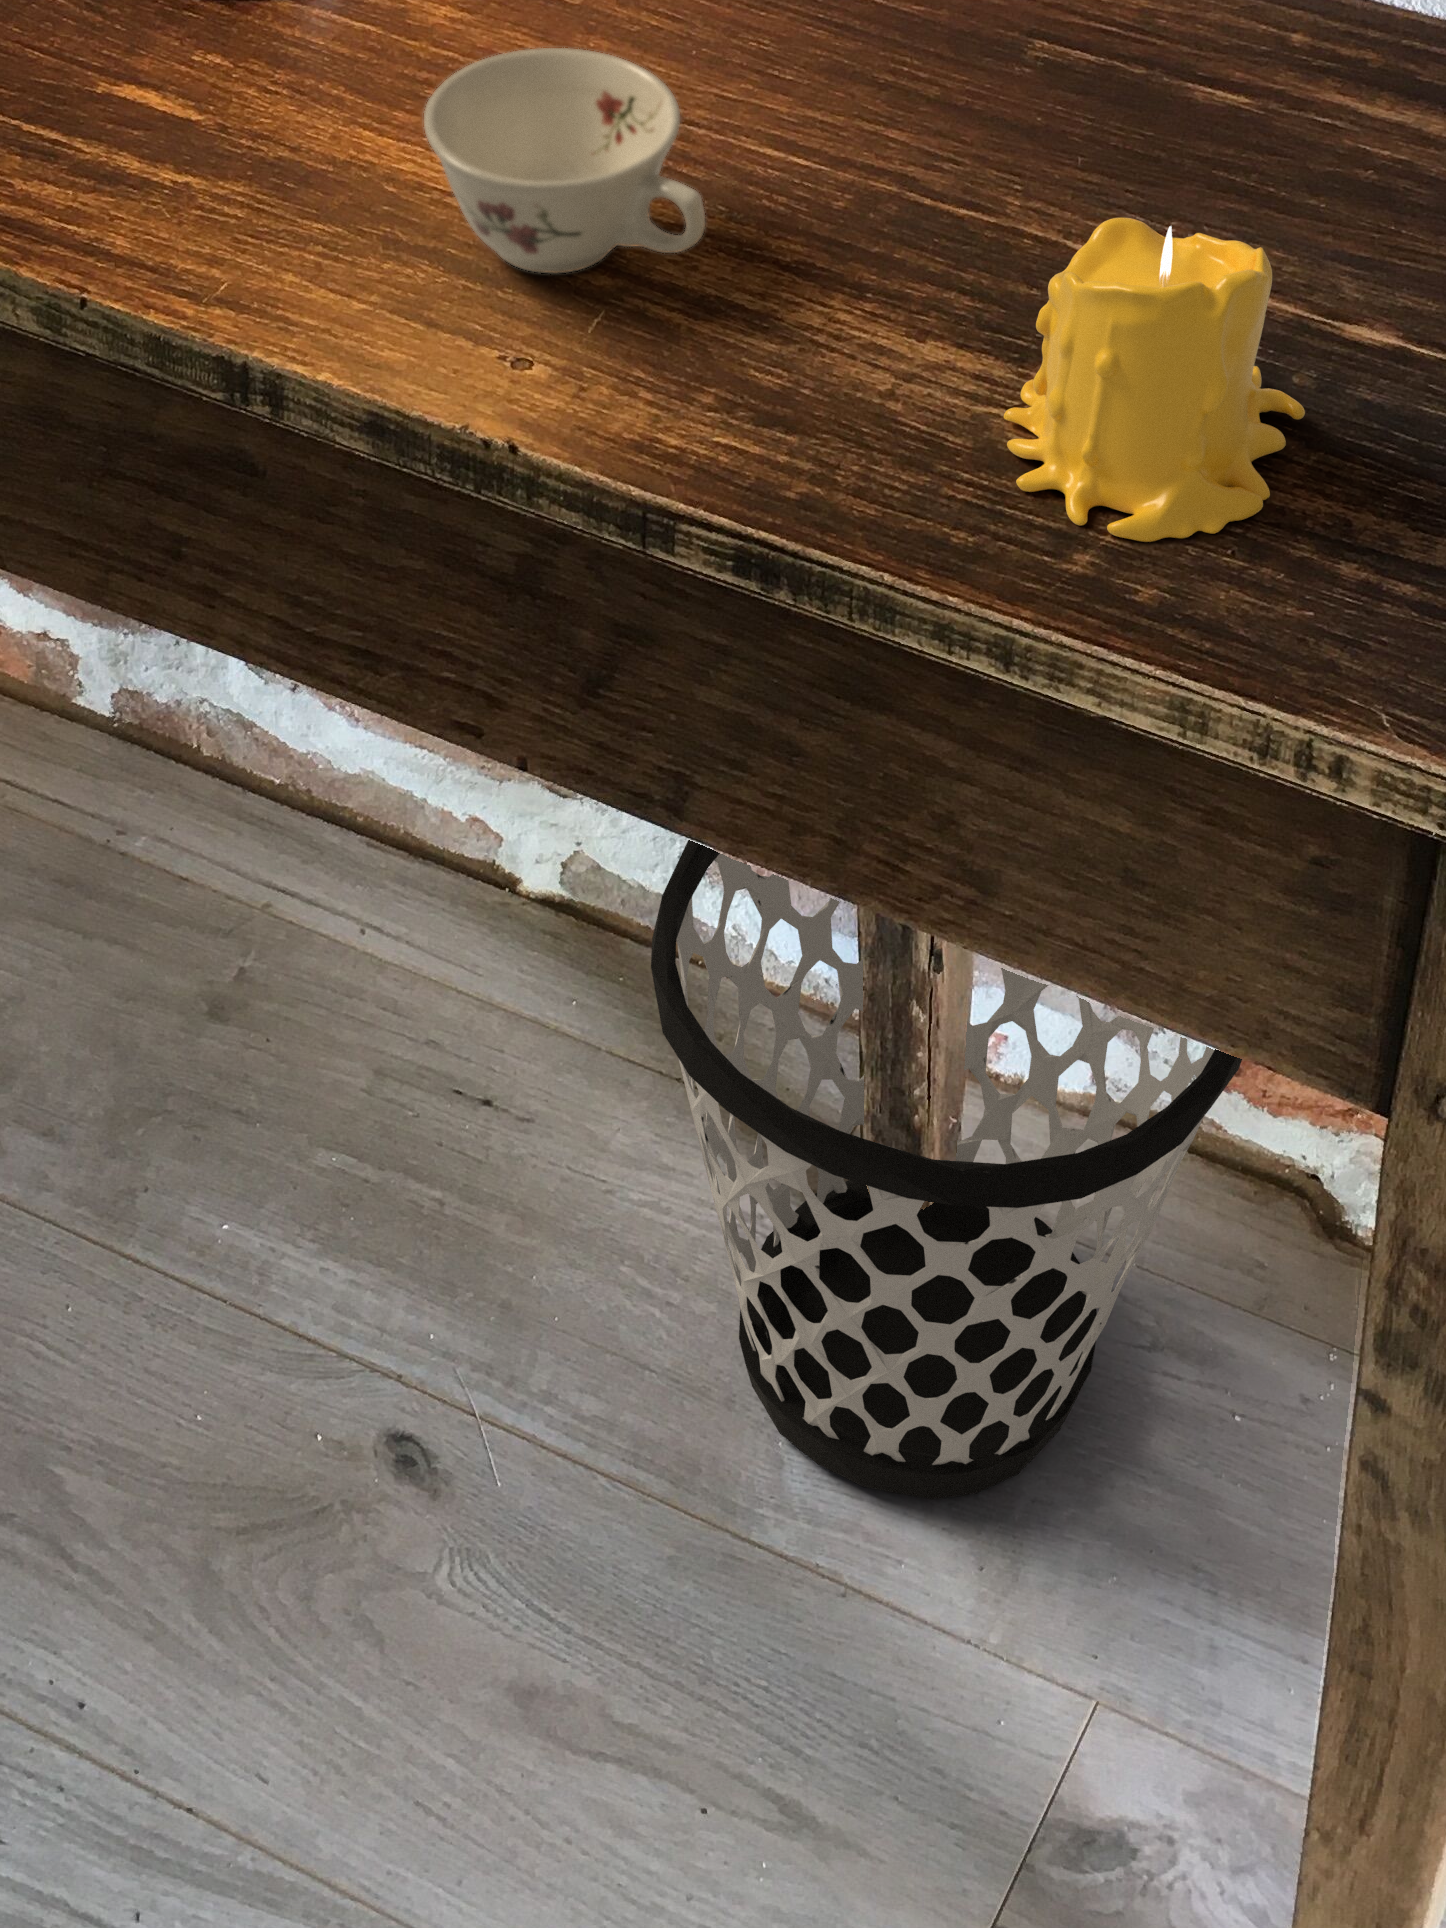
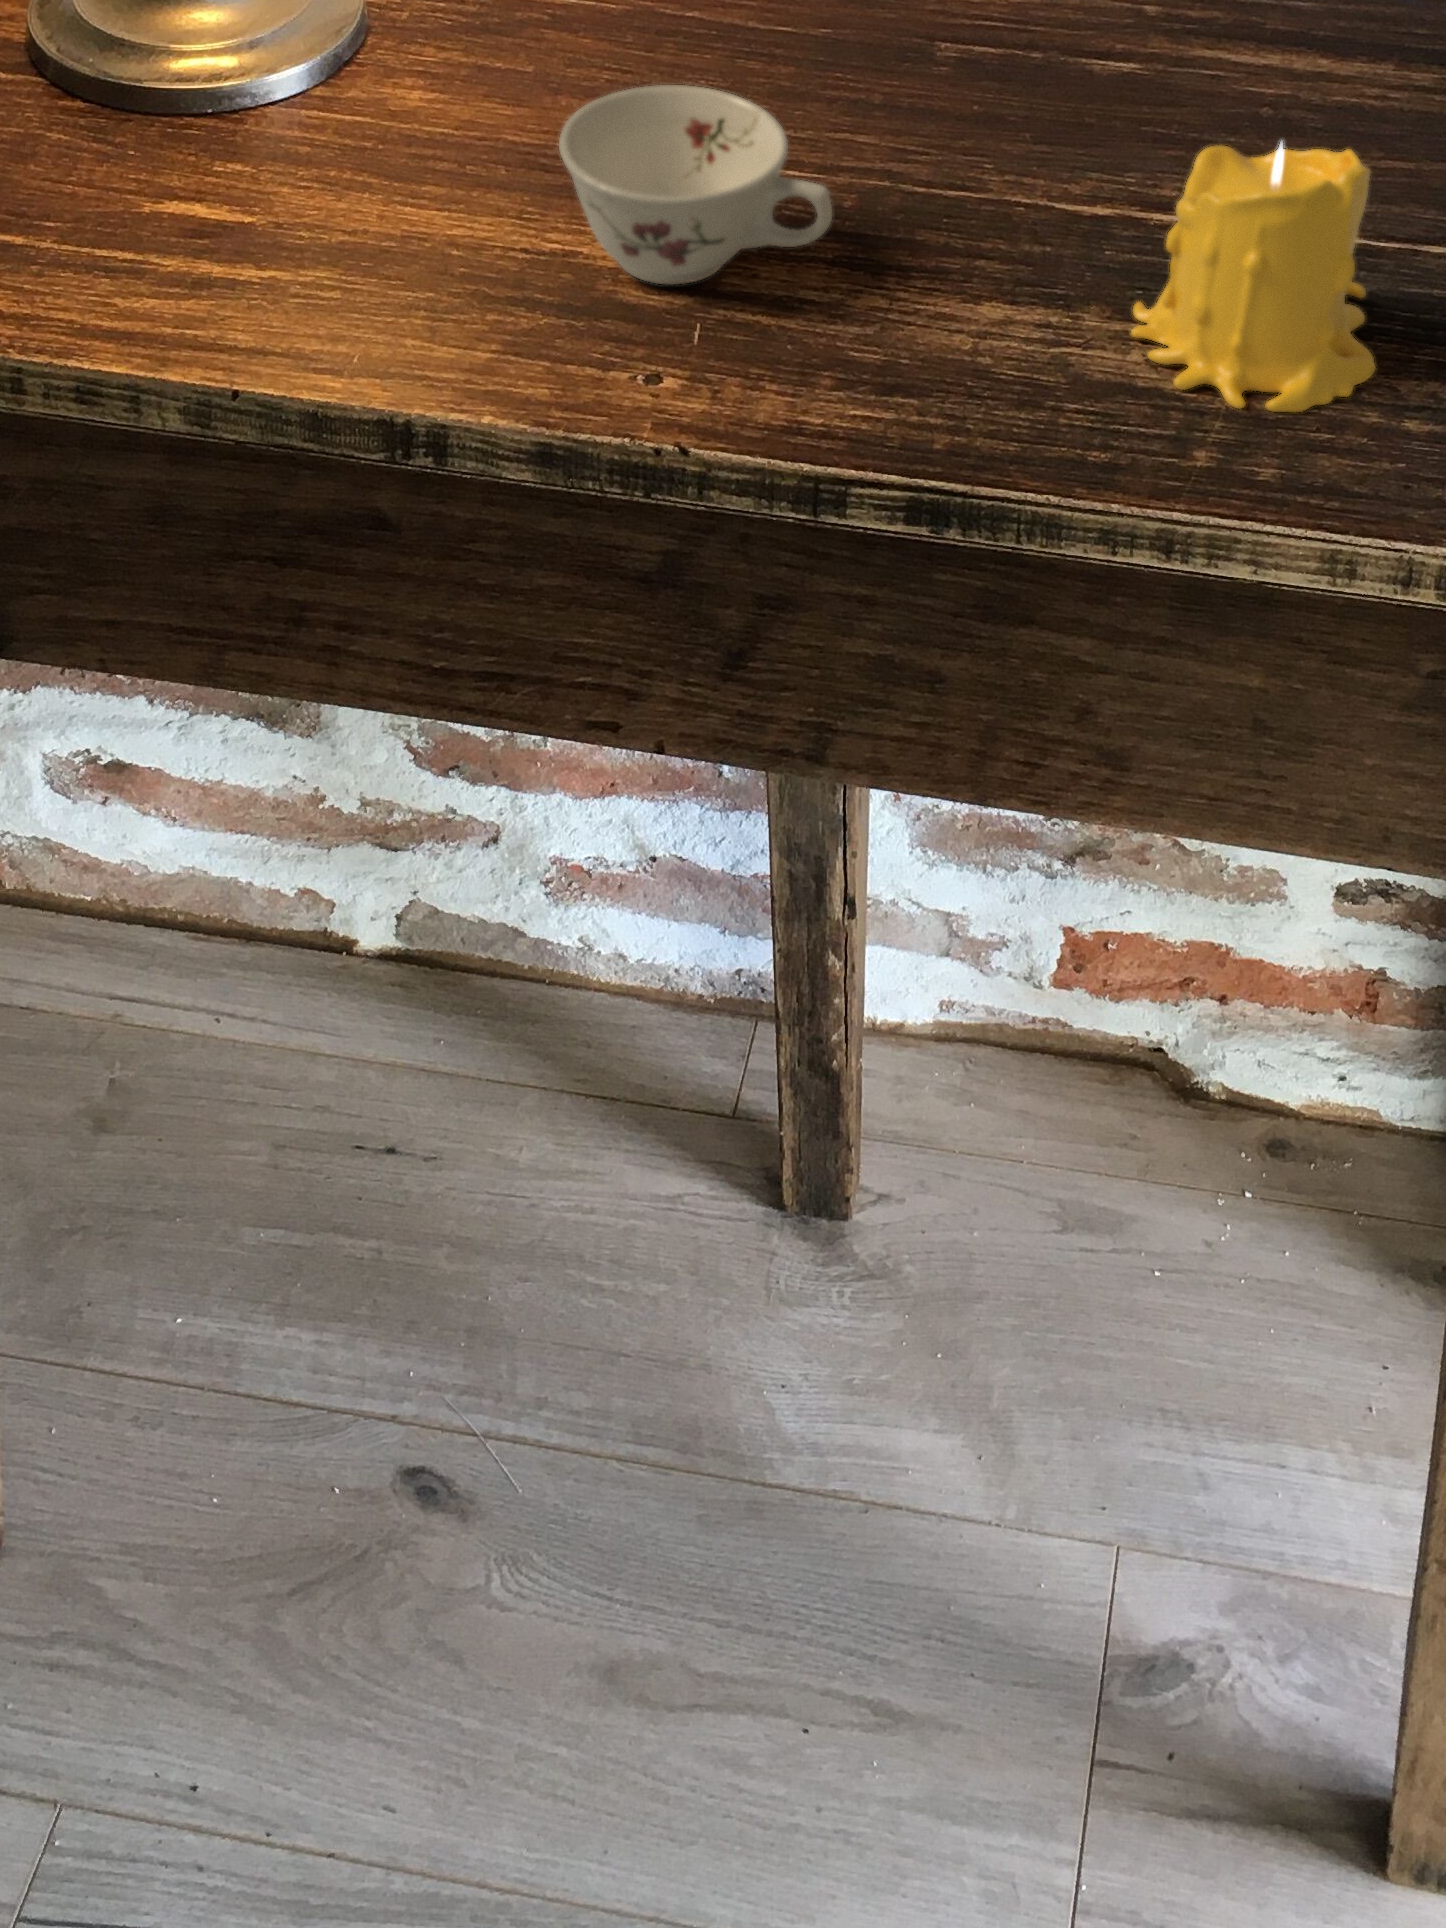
wastebasket: present [651,840,1242,1499] -> none [645,693,1195,1409]

